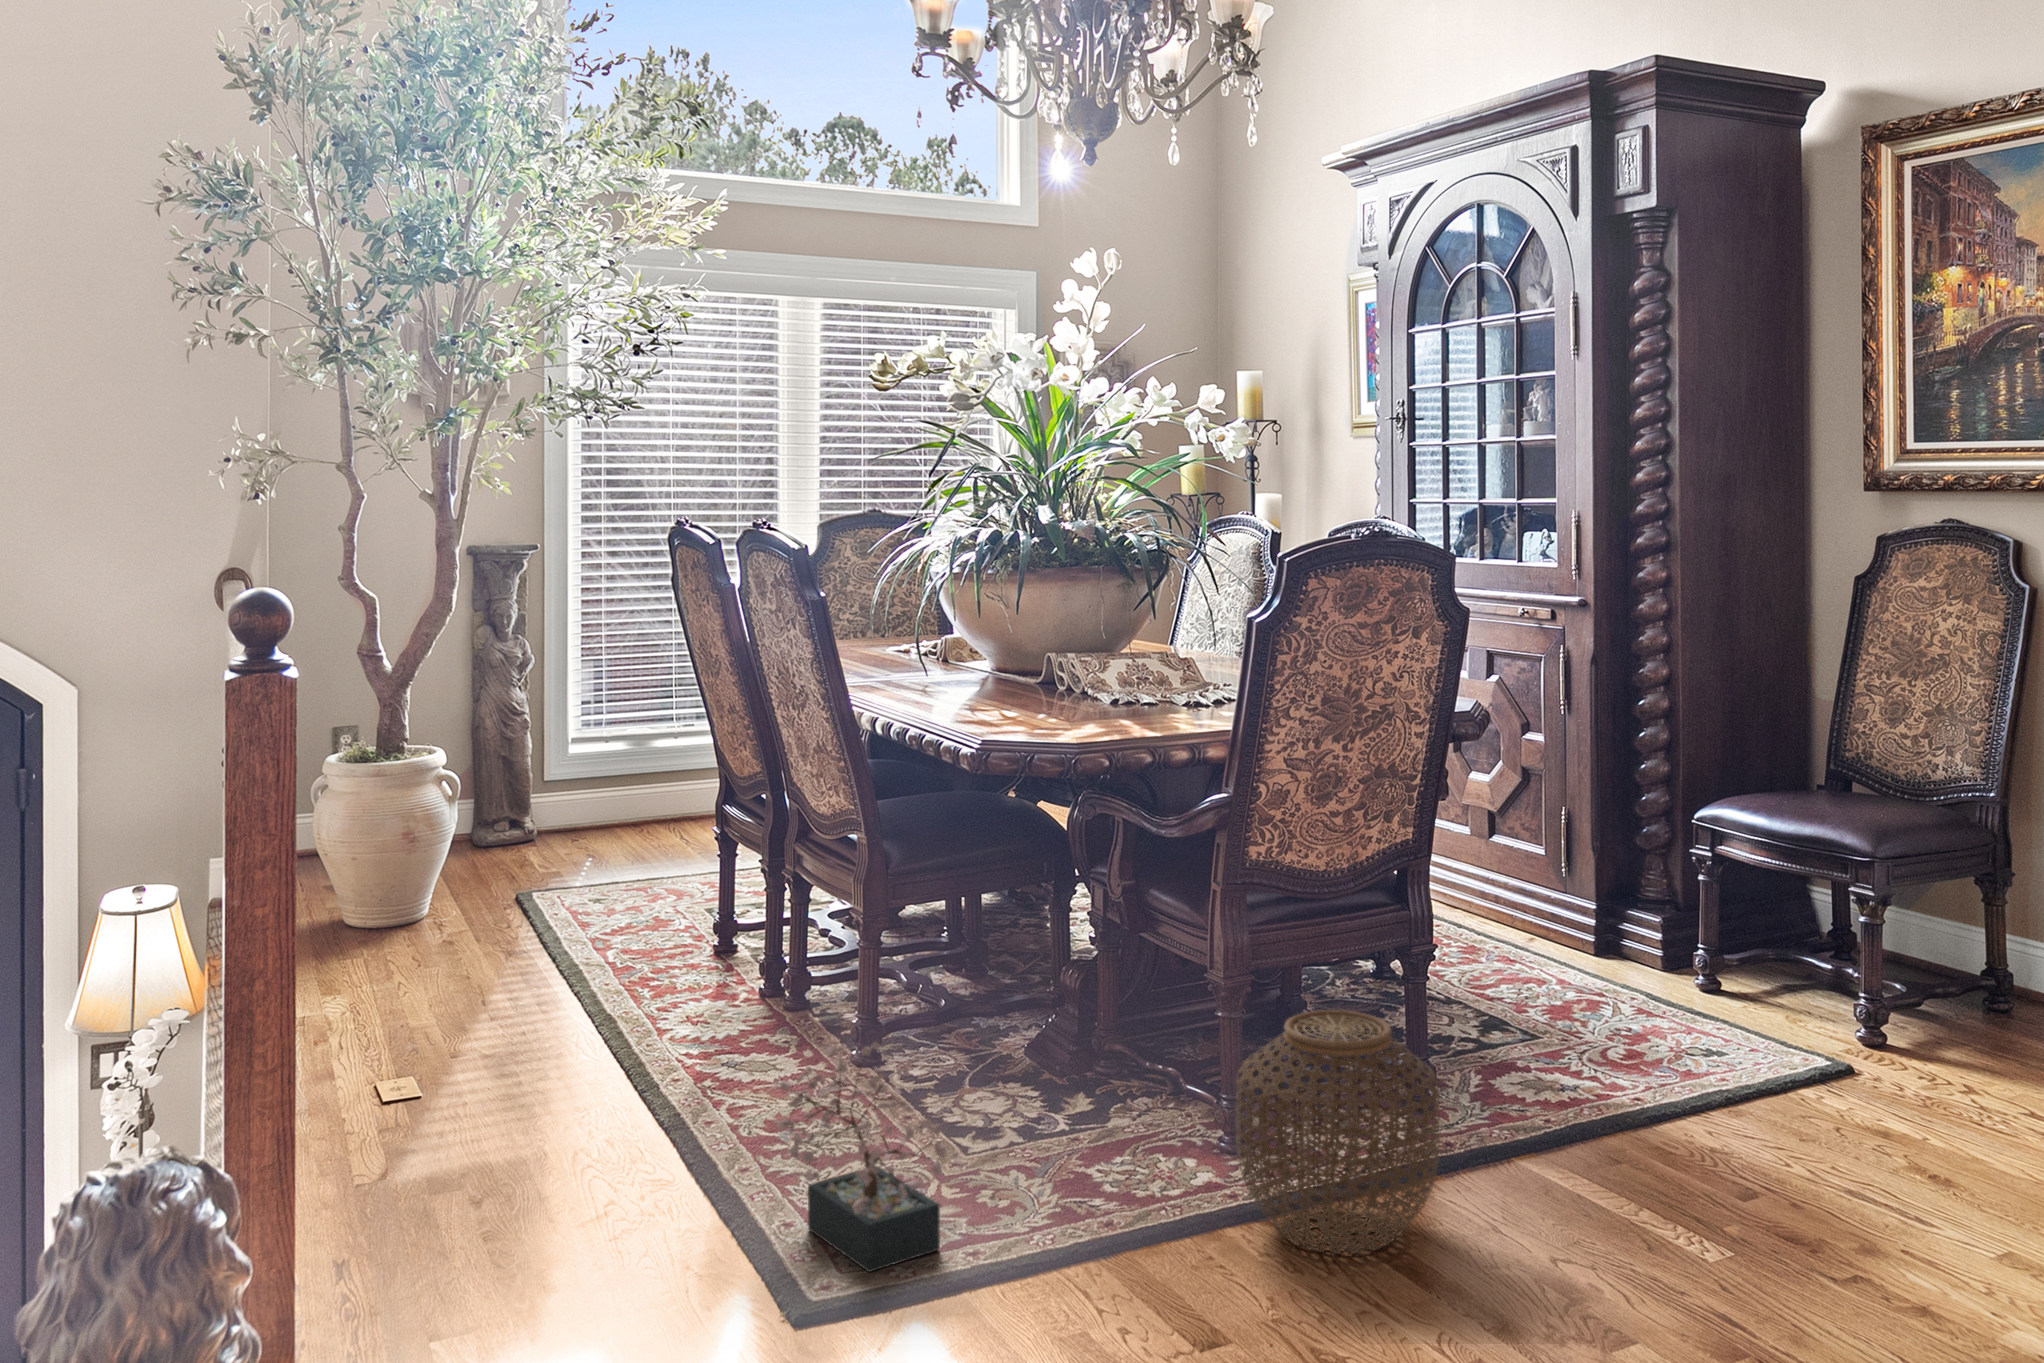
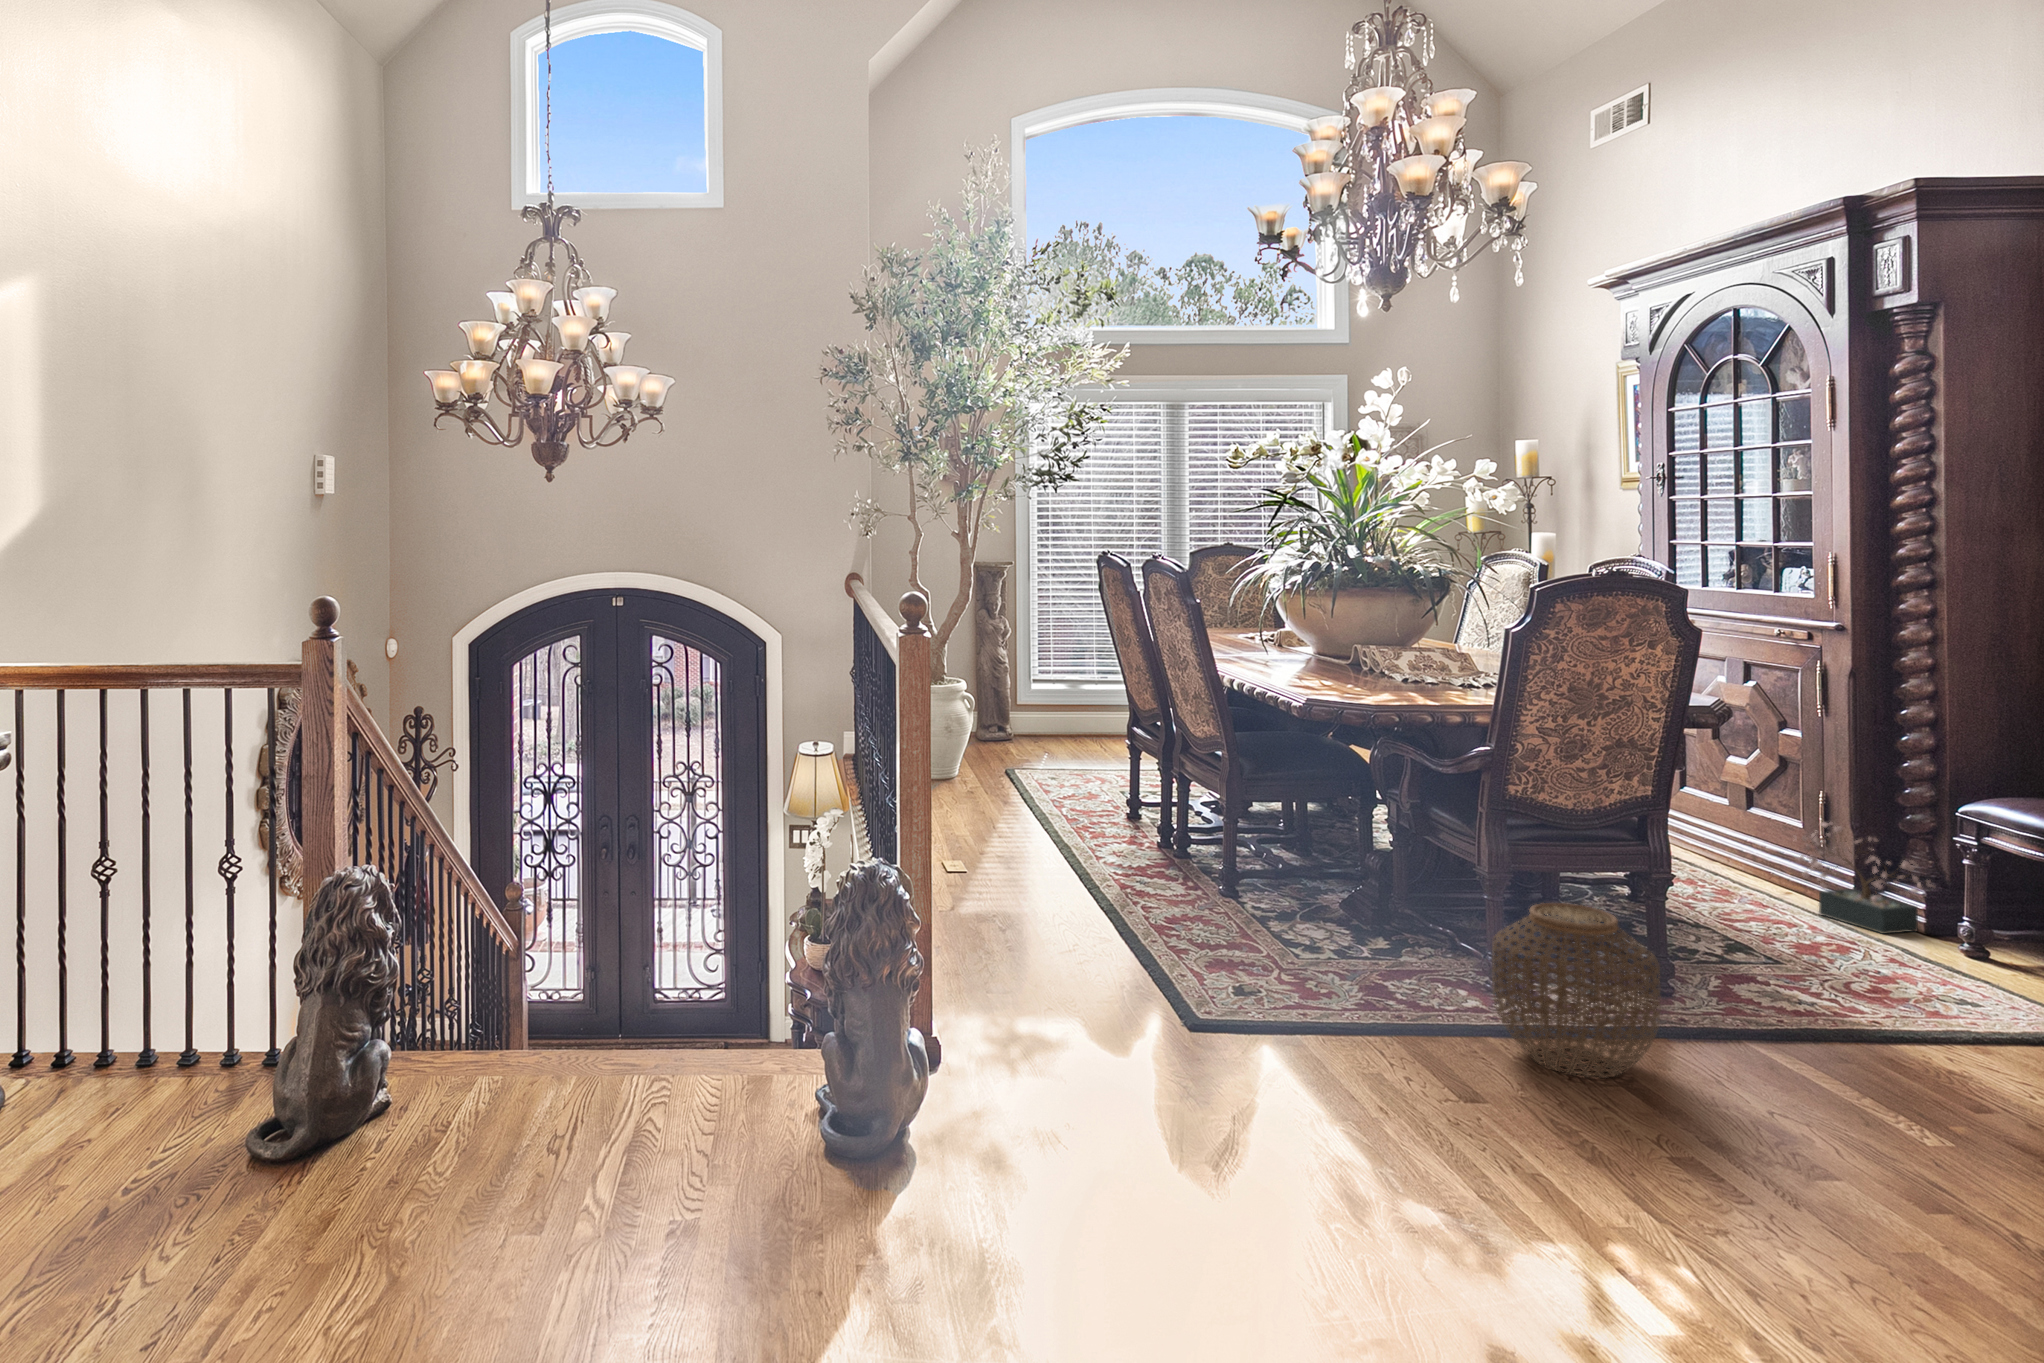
decorative plant: present [771,1042,963,1272] -> present [1795,822,1934,934]

